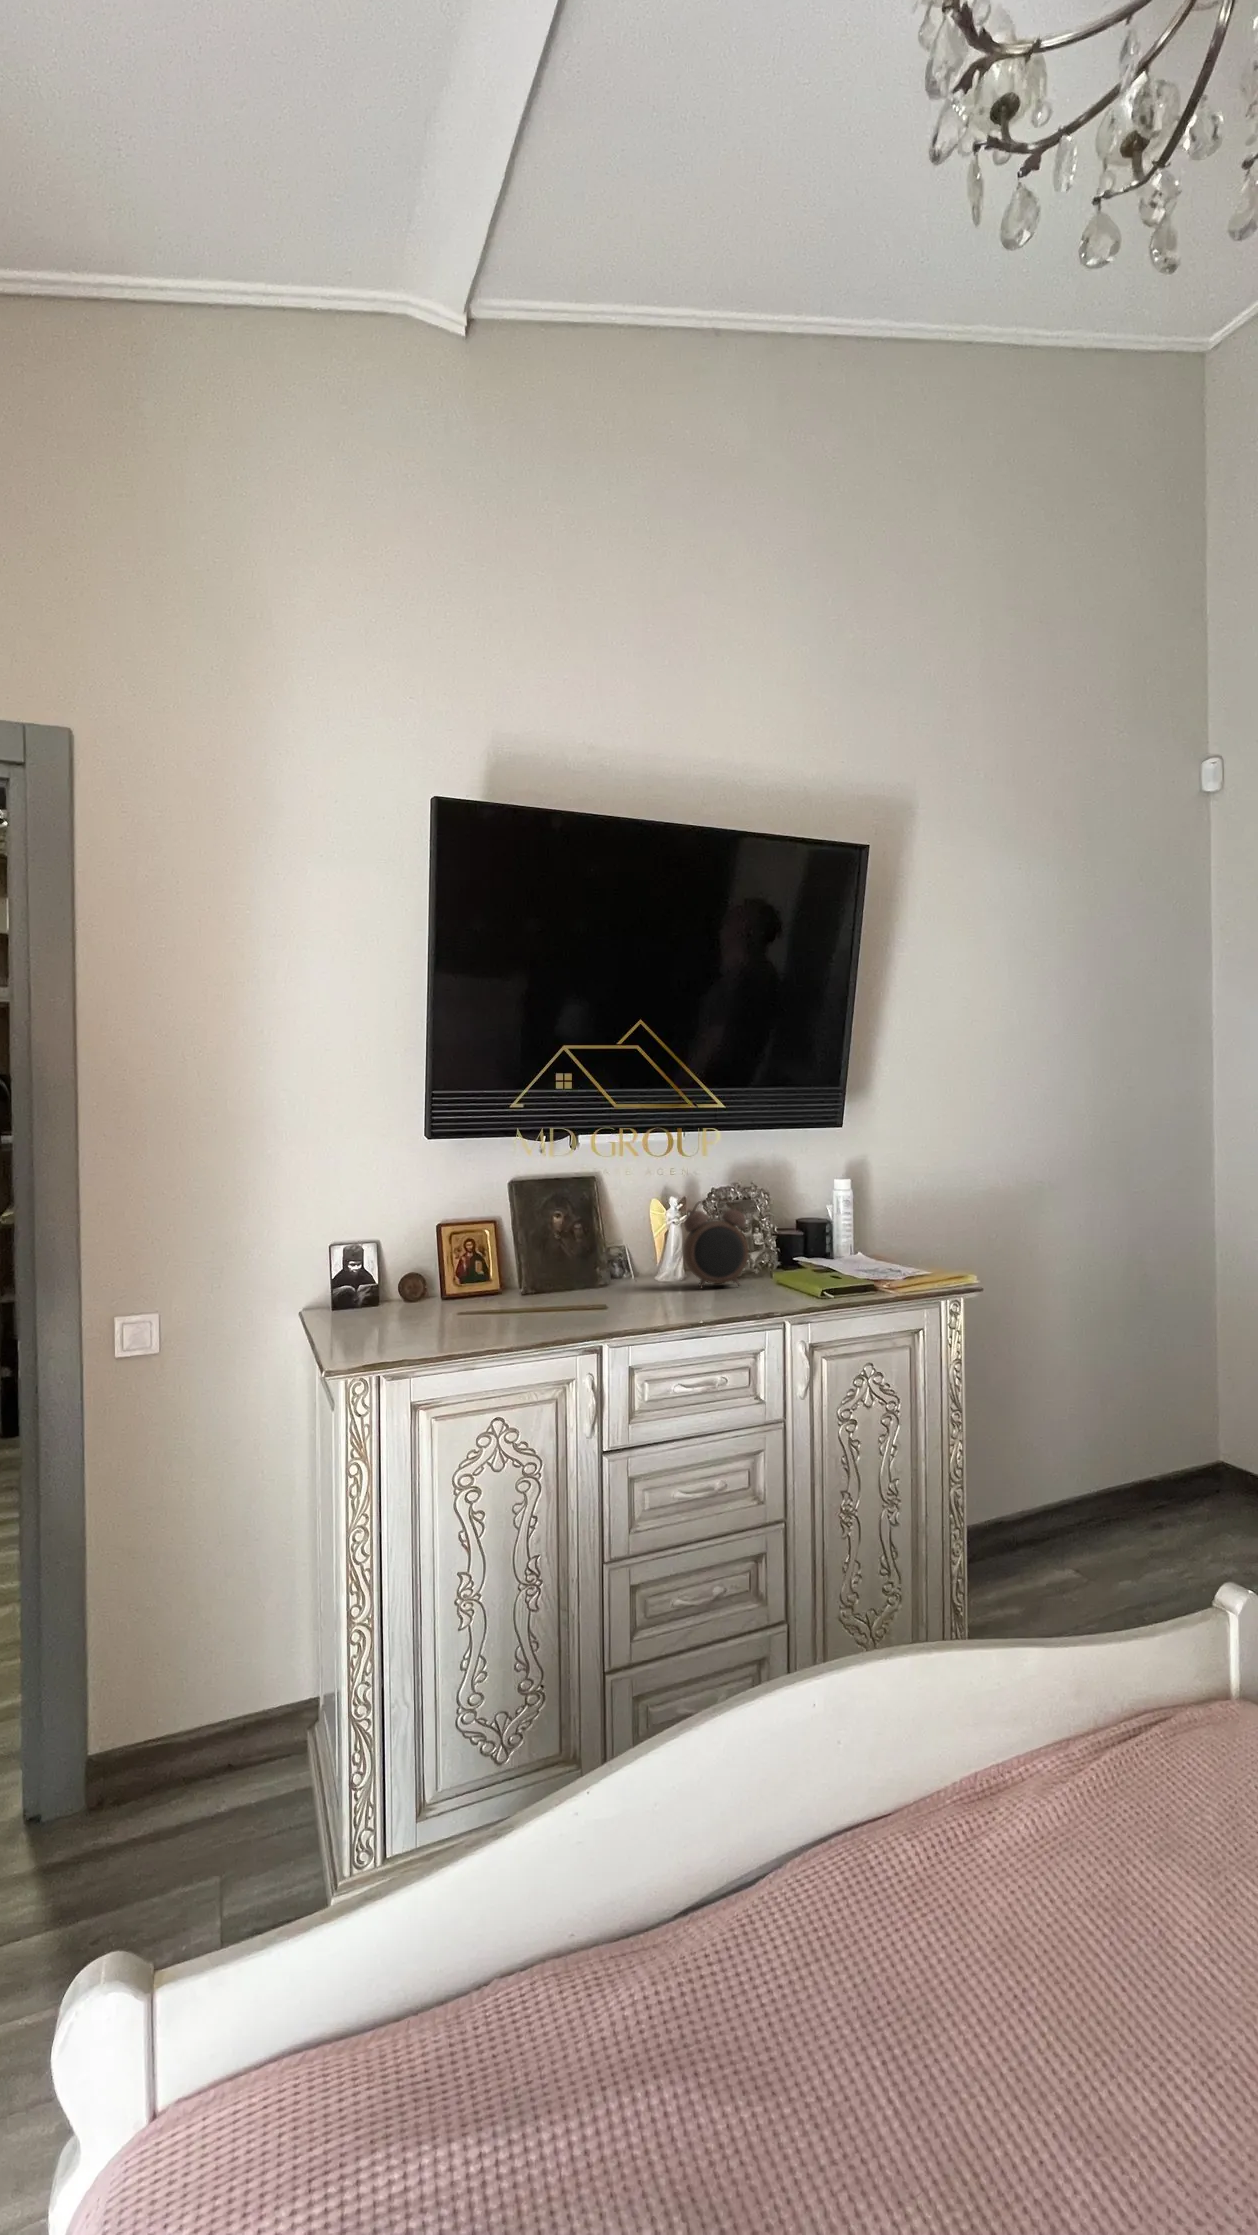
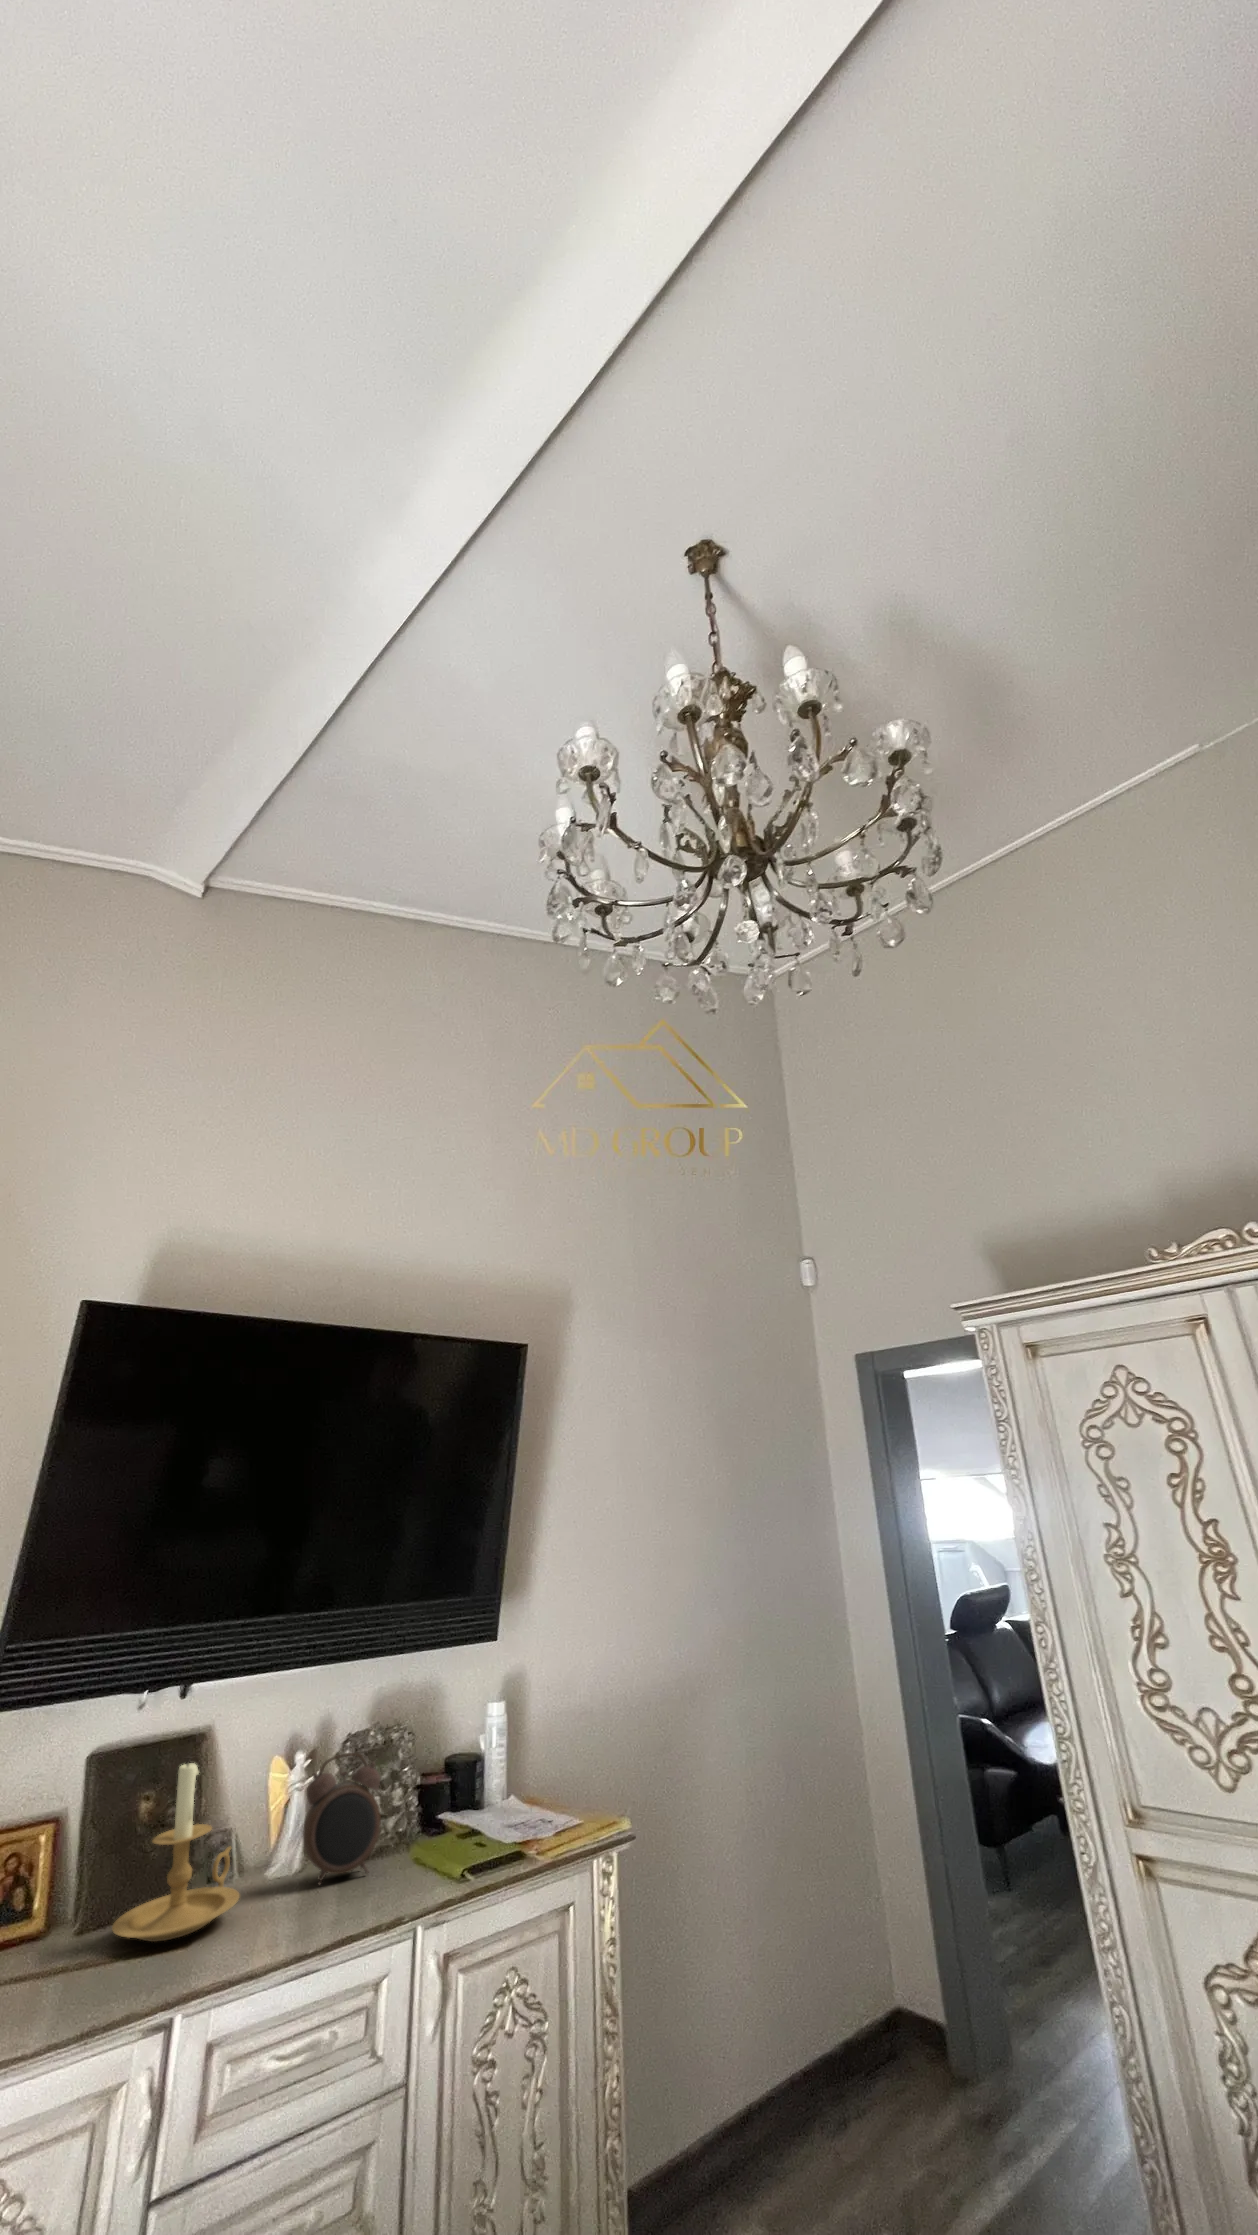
candle holder: none [547,1185,639,1306] -> present [112,1760,239,1942]

